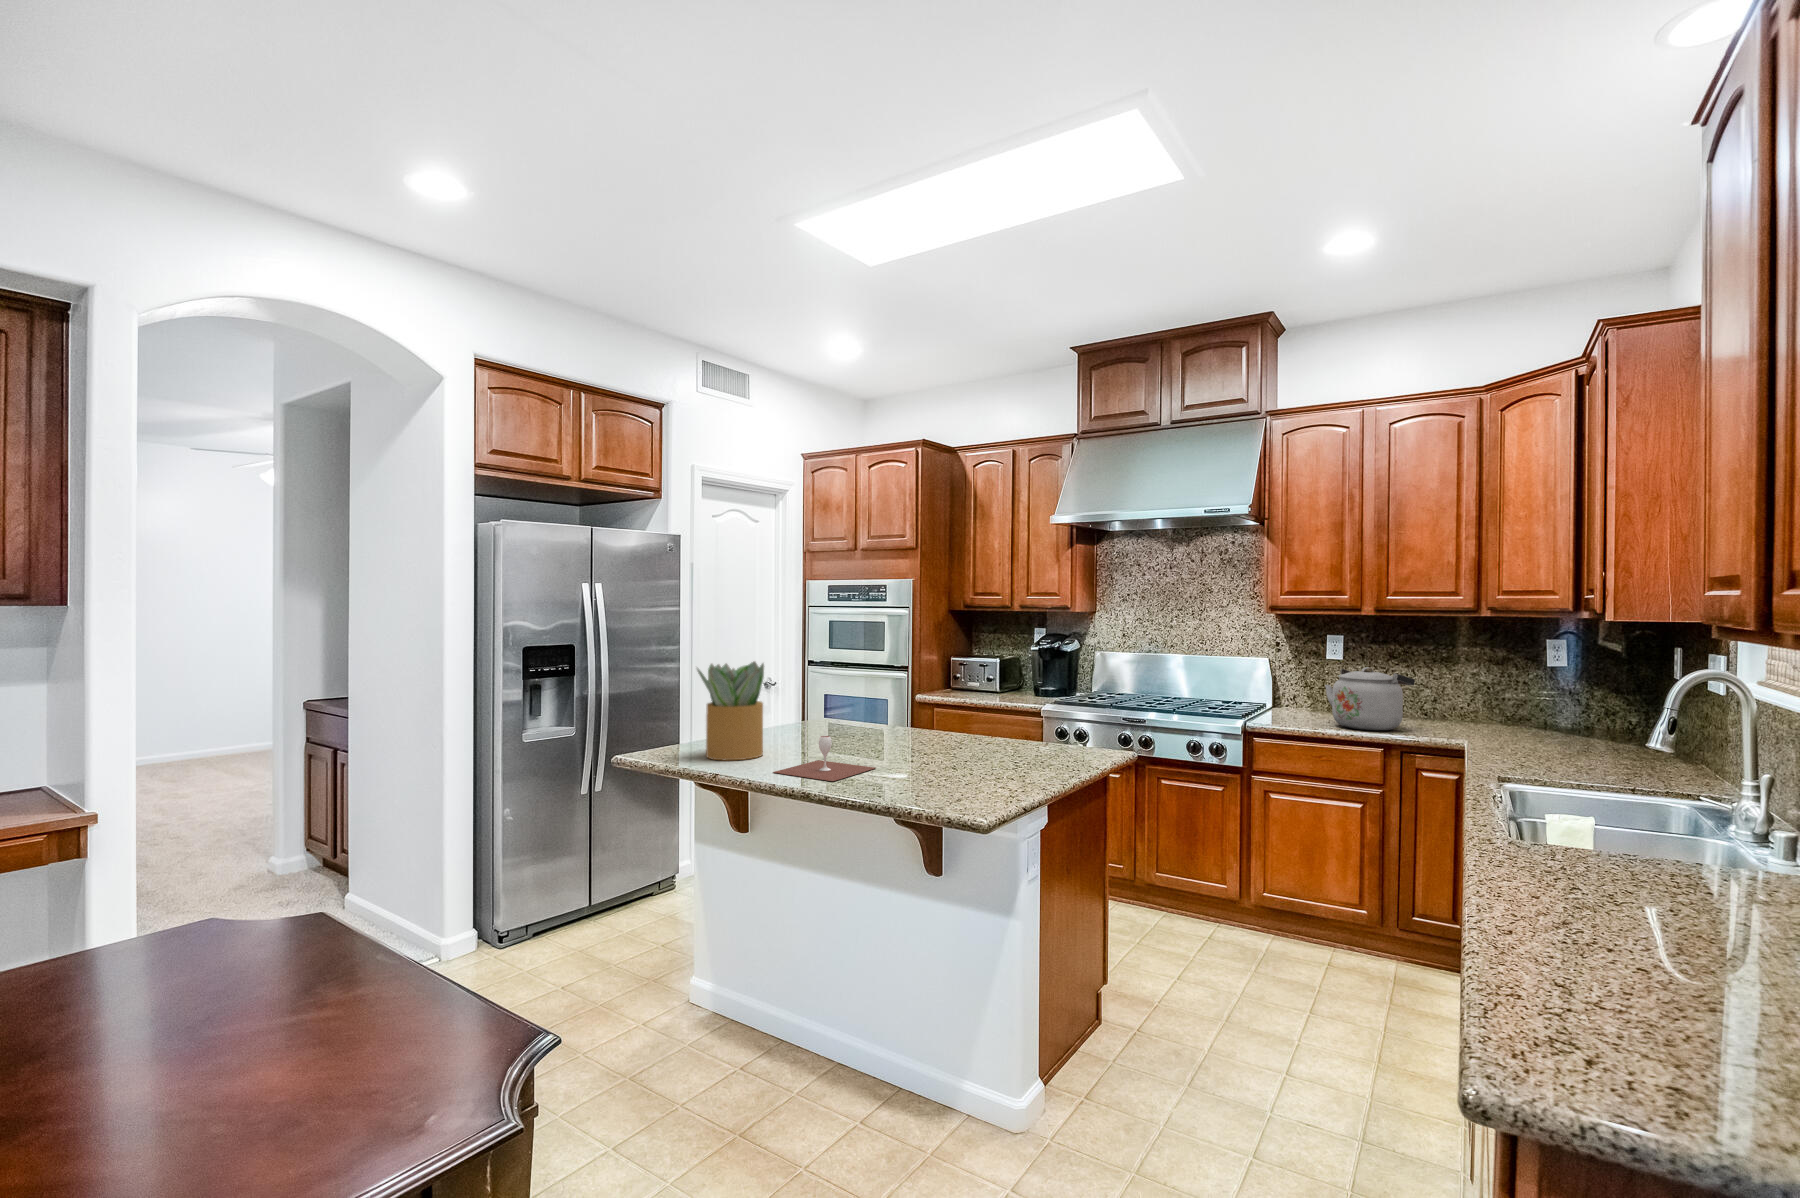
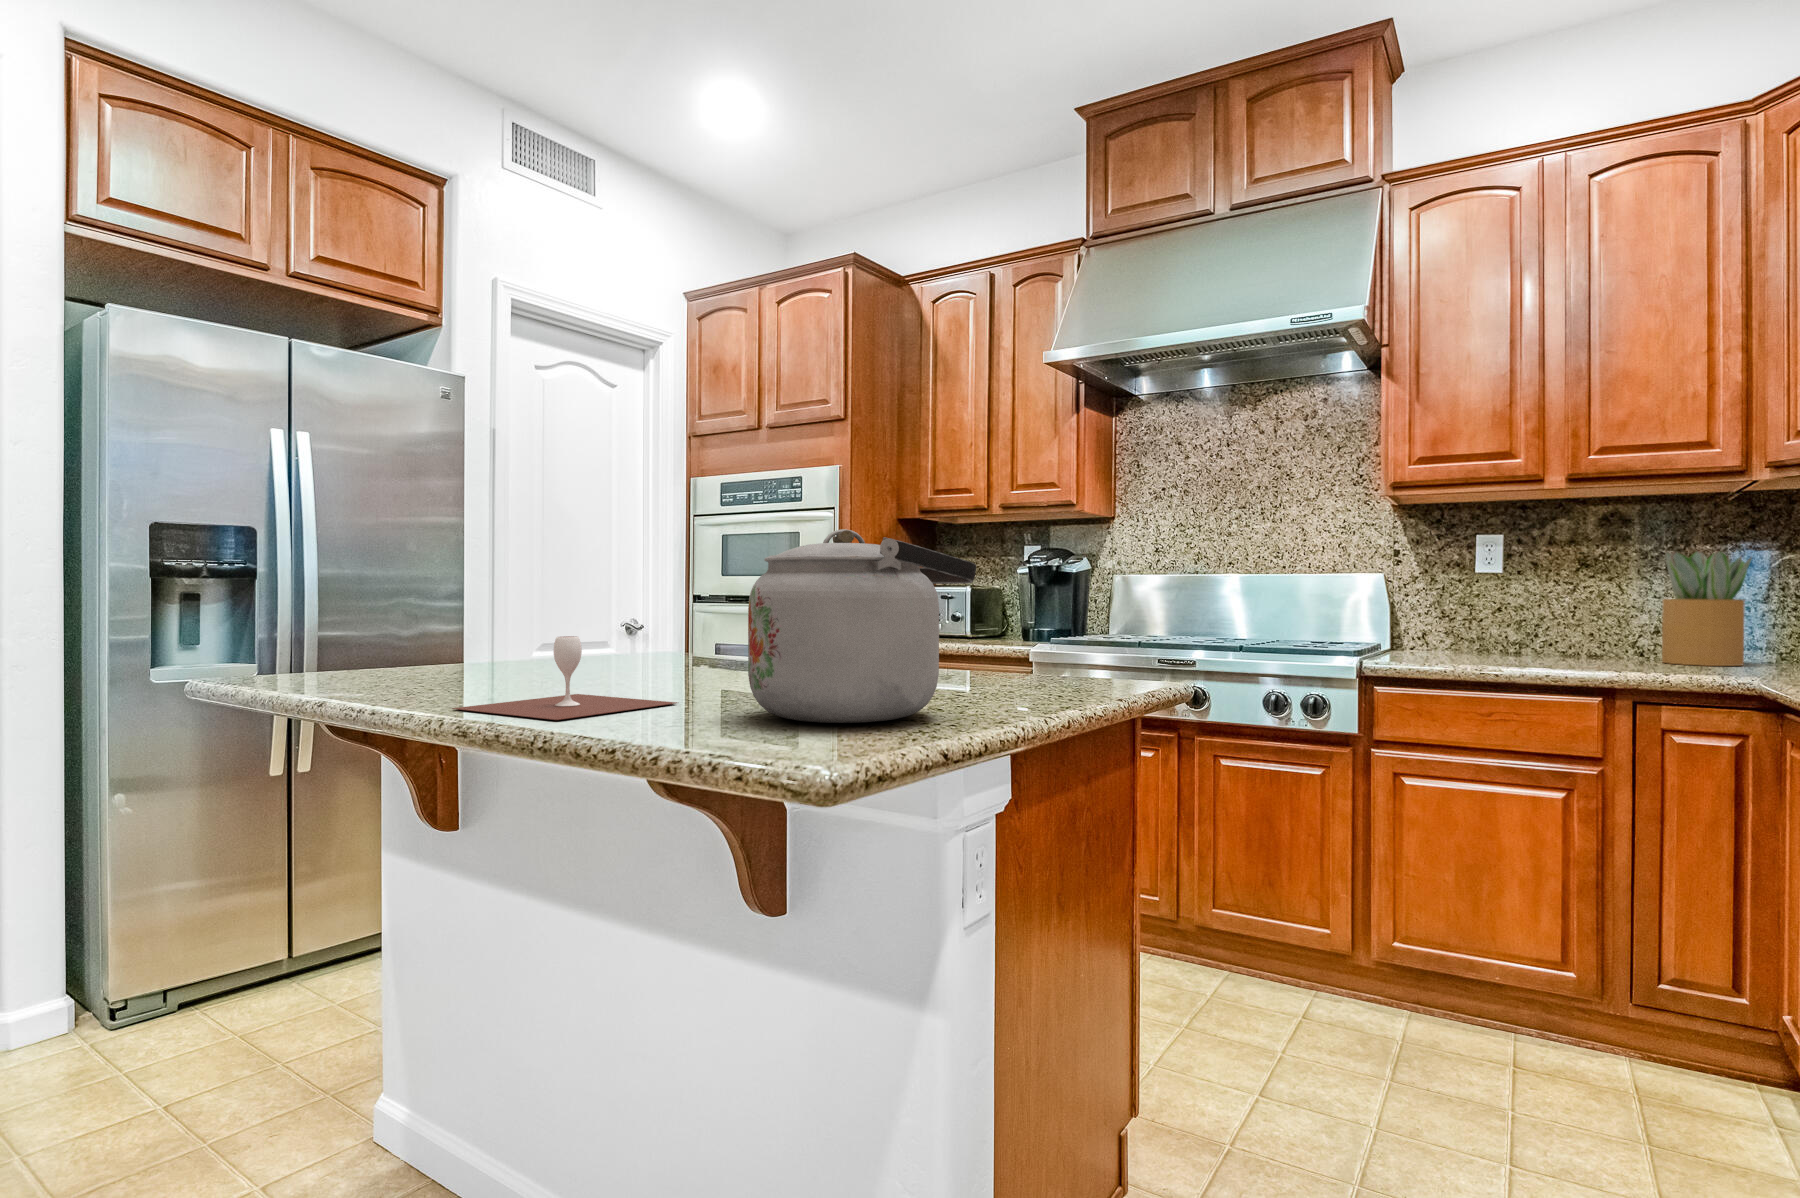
potted plant: present [697,662,764,760] -> present [1662,551,1751,666]
kettle: present [1325,667,1415,730] -> present [748,529,976,723]

